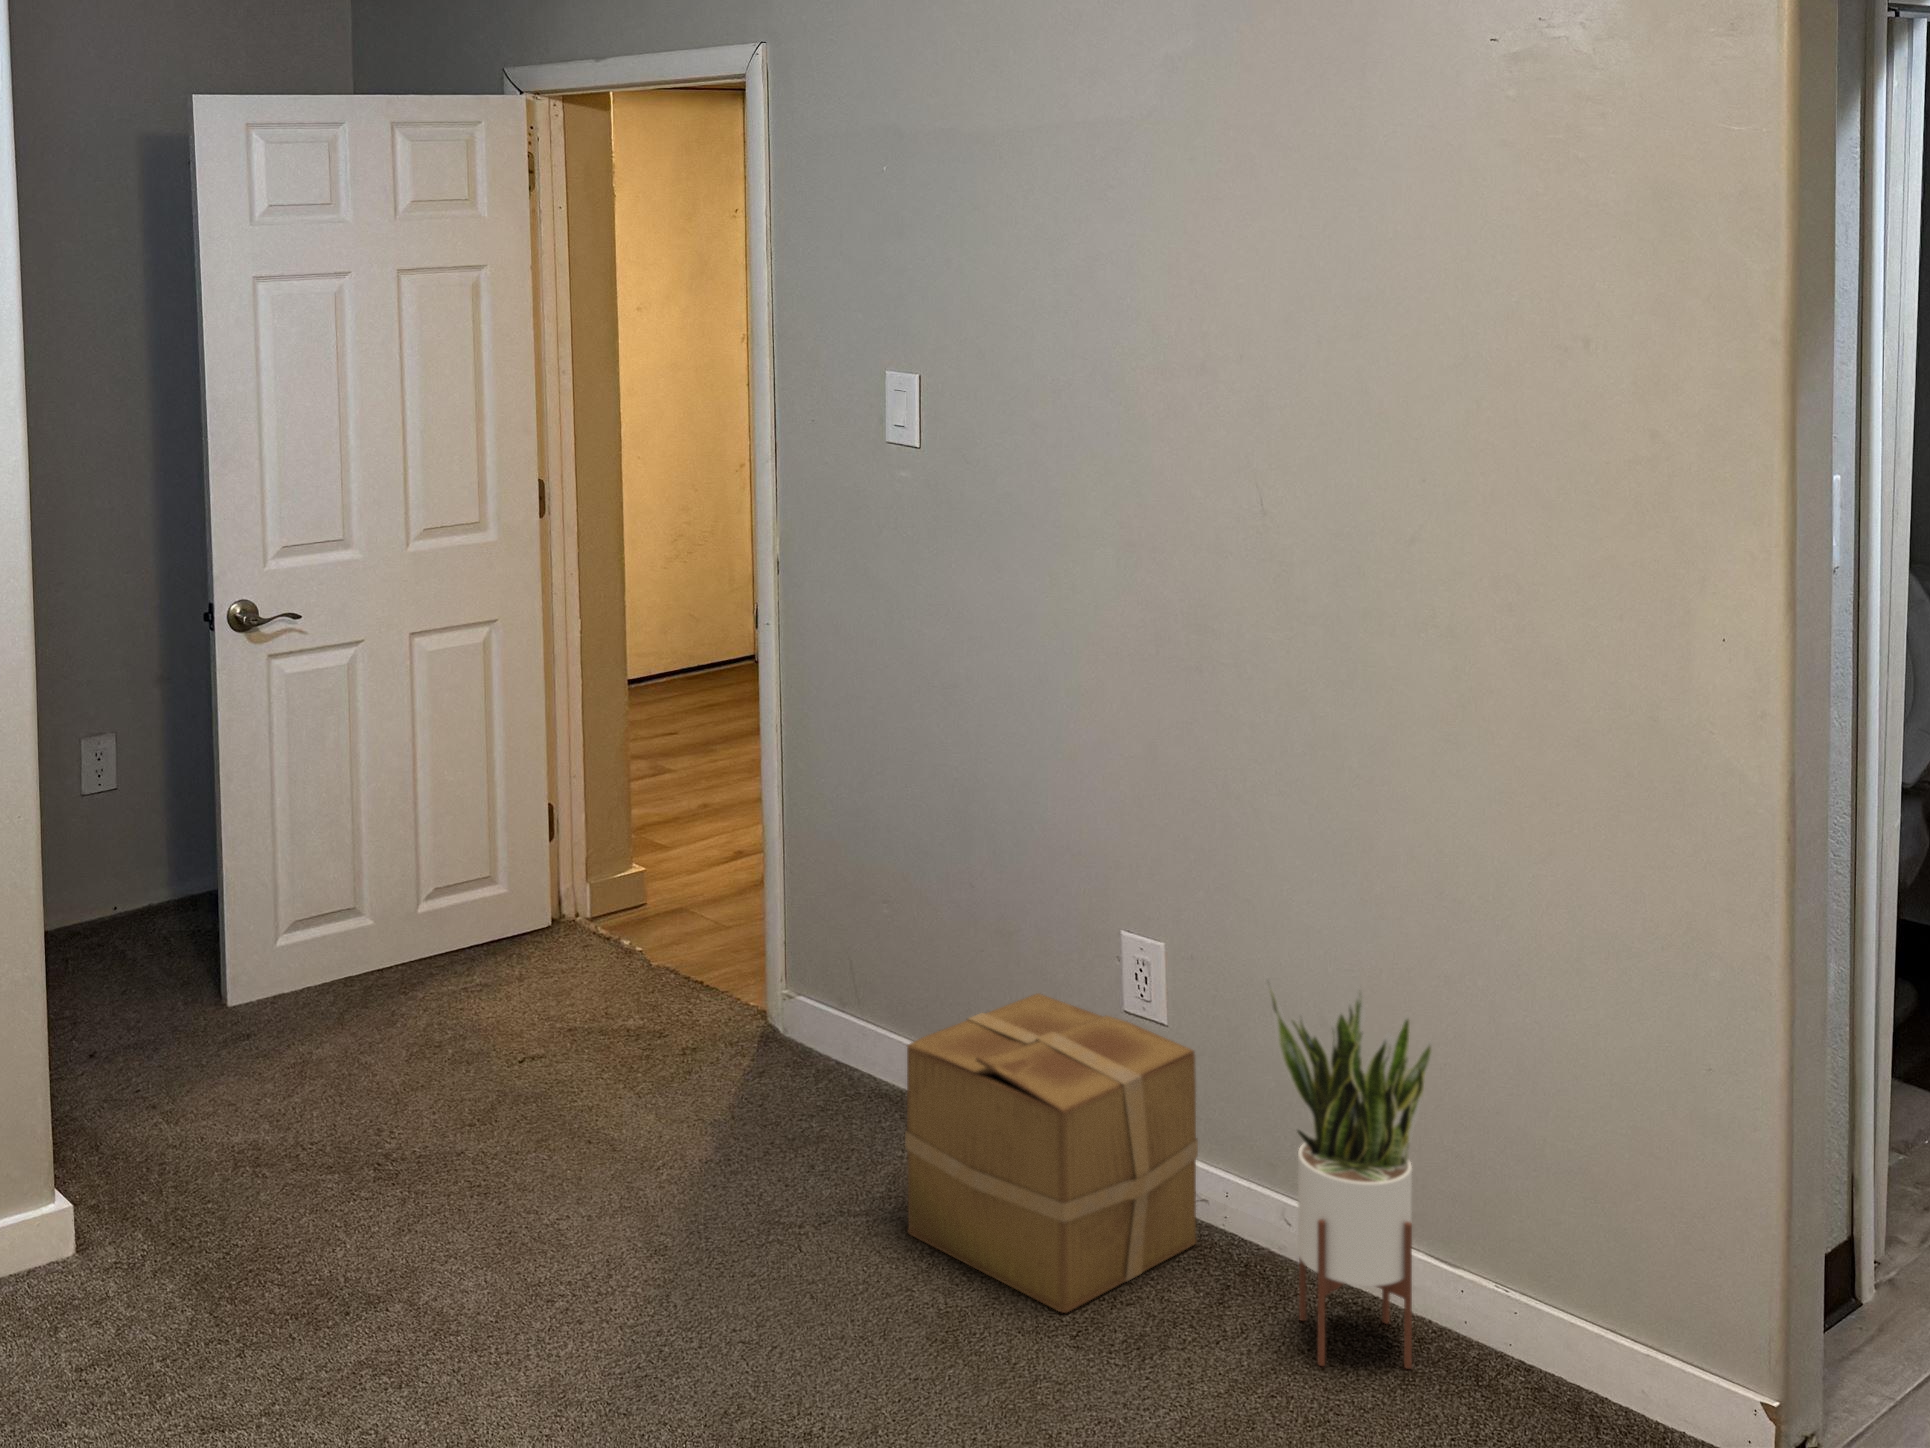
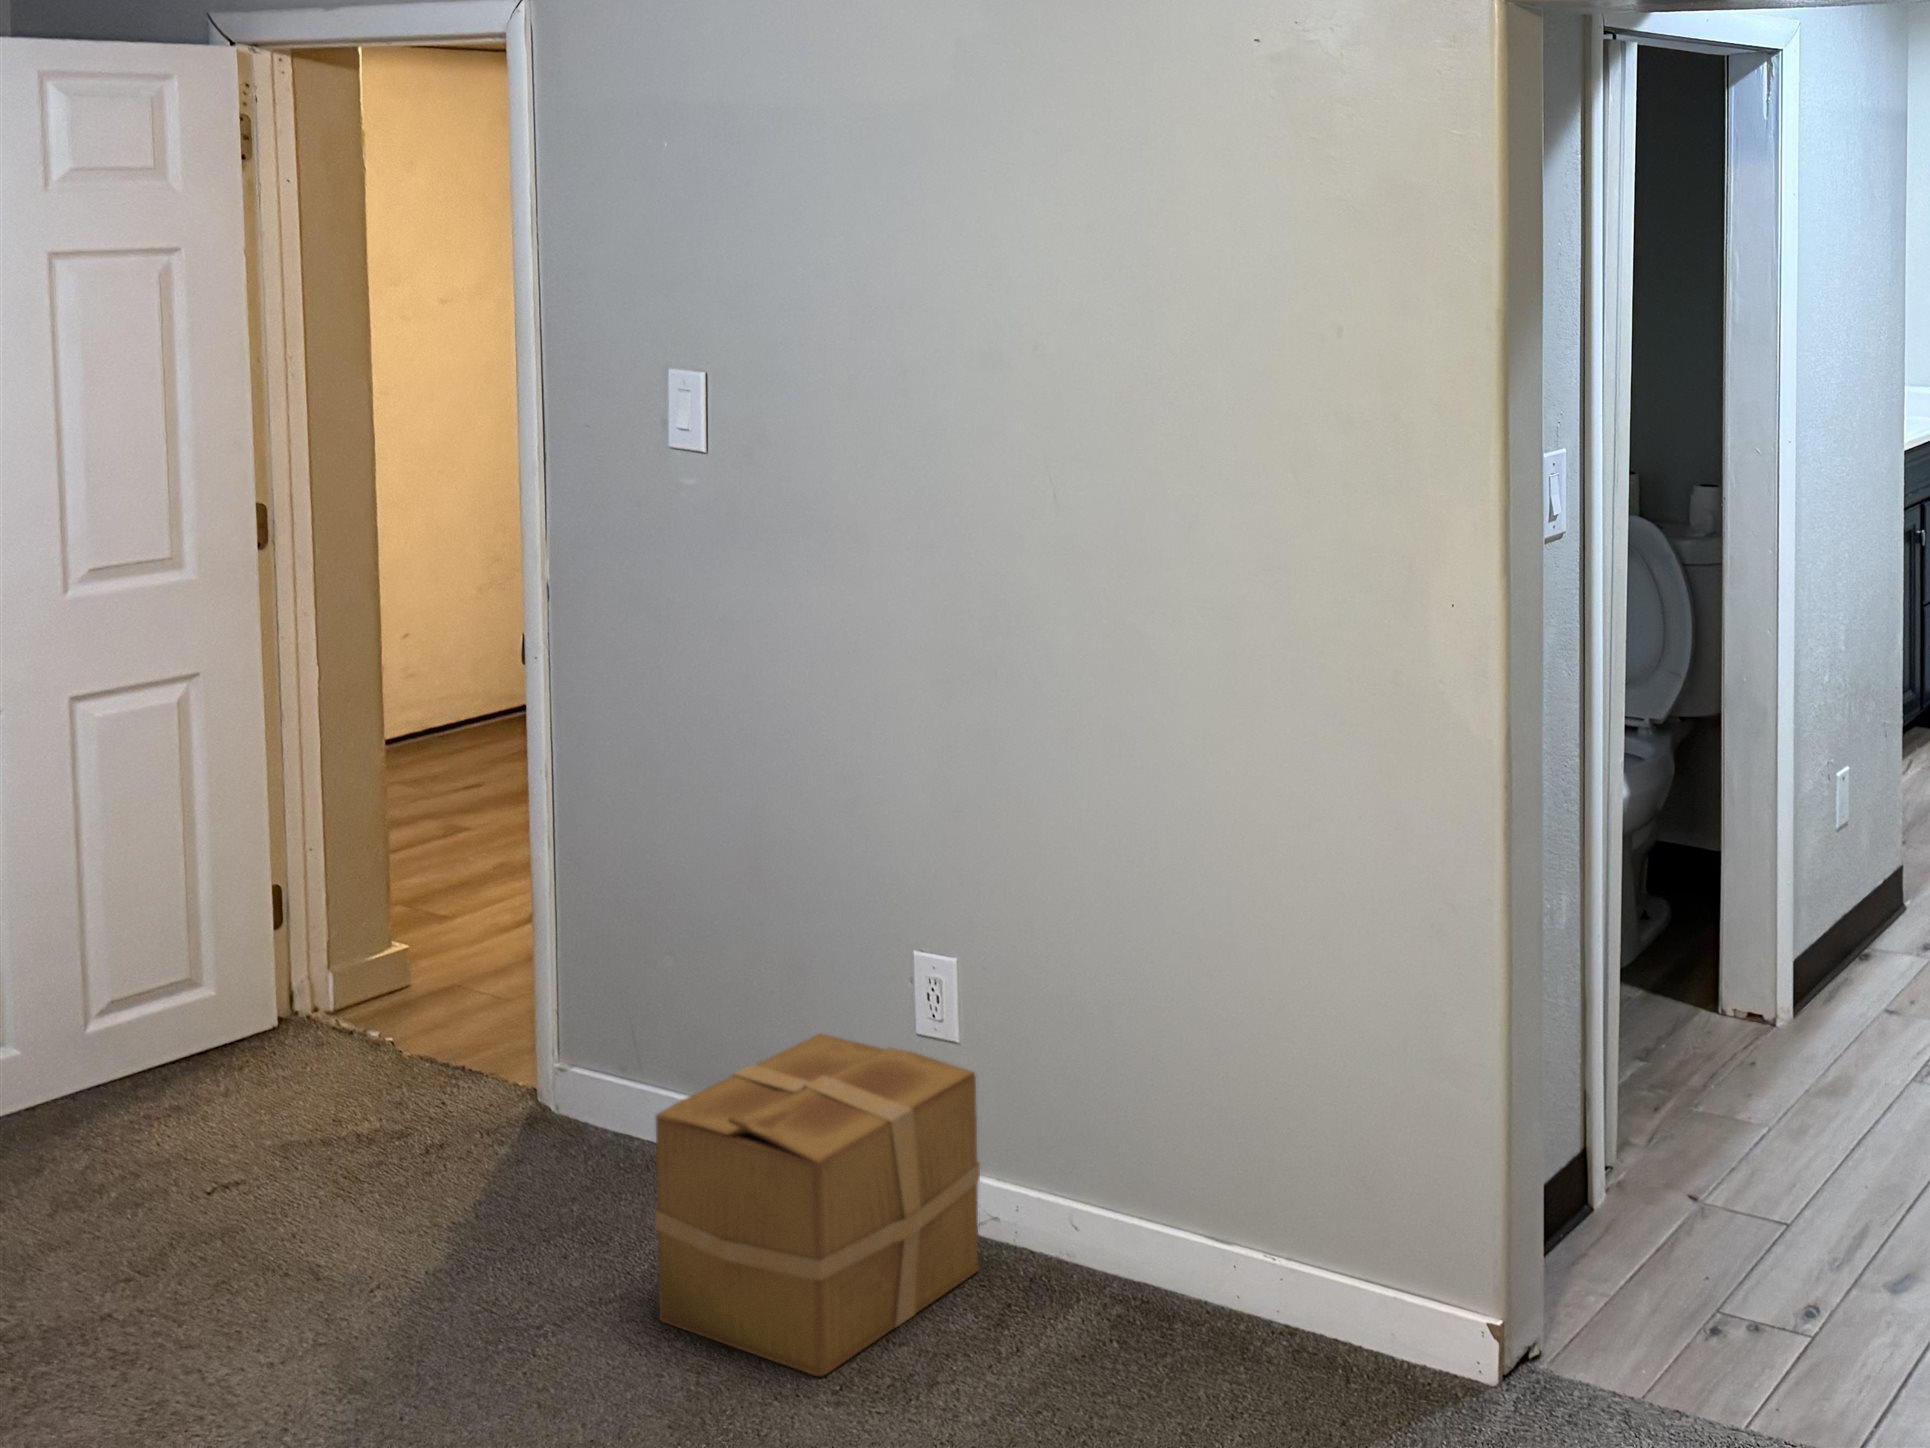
potted plant: present [1264,976,1433,1369] -> none [1030,987,1194,1378]

